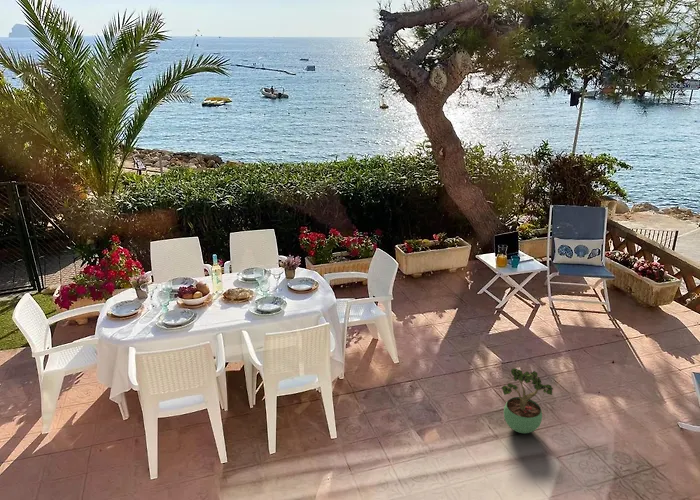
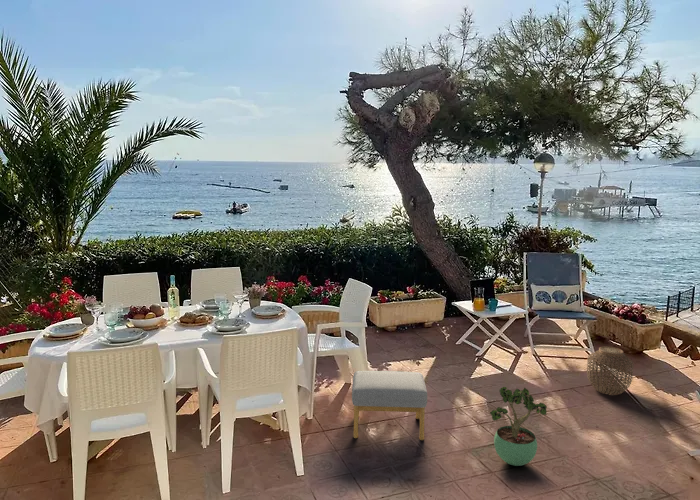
woven basket: none [598,311,644,356] -> present [587,346,634,395]
footstool: none [379,338,446,403] -> present [352,371,427,440]

